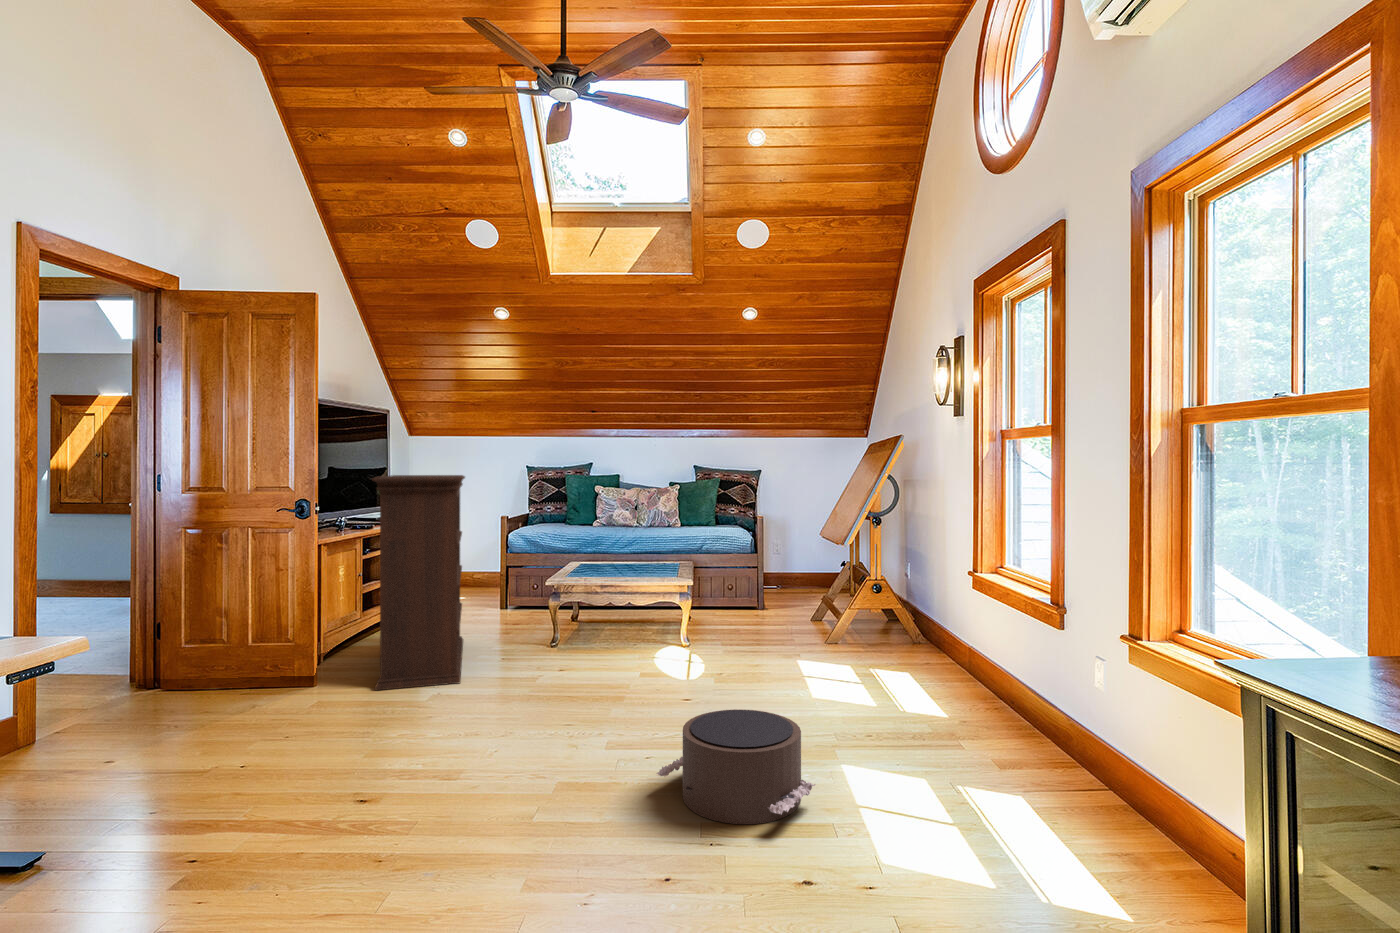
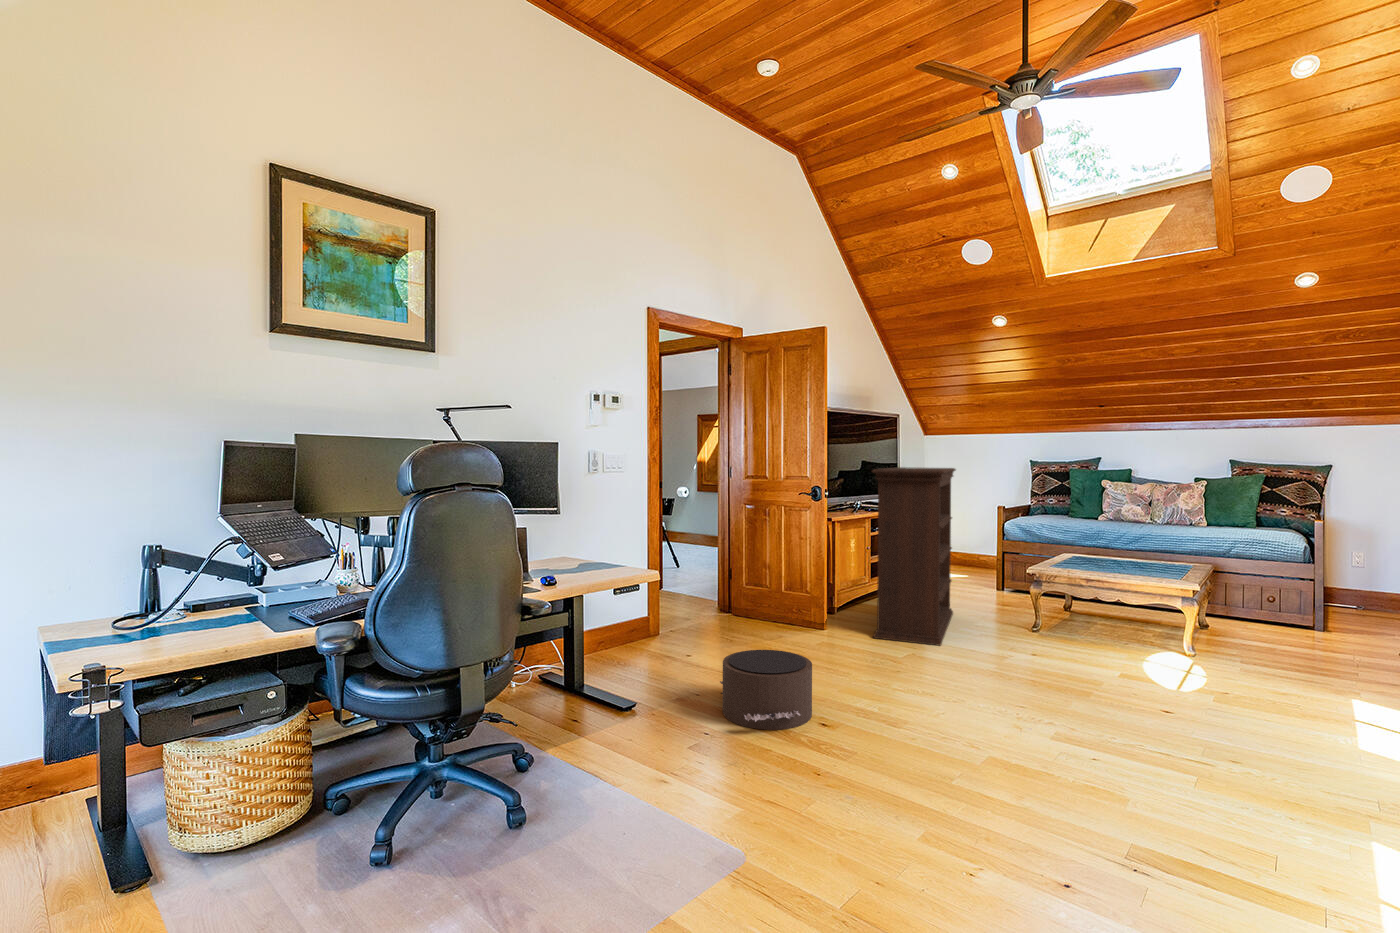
pouf: present [657,709,815,824] -> present [720,650,812,730]

